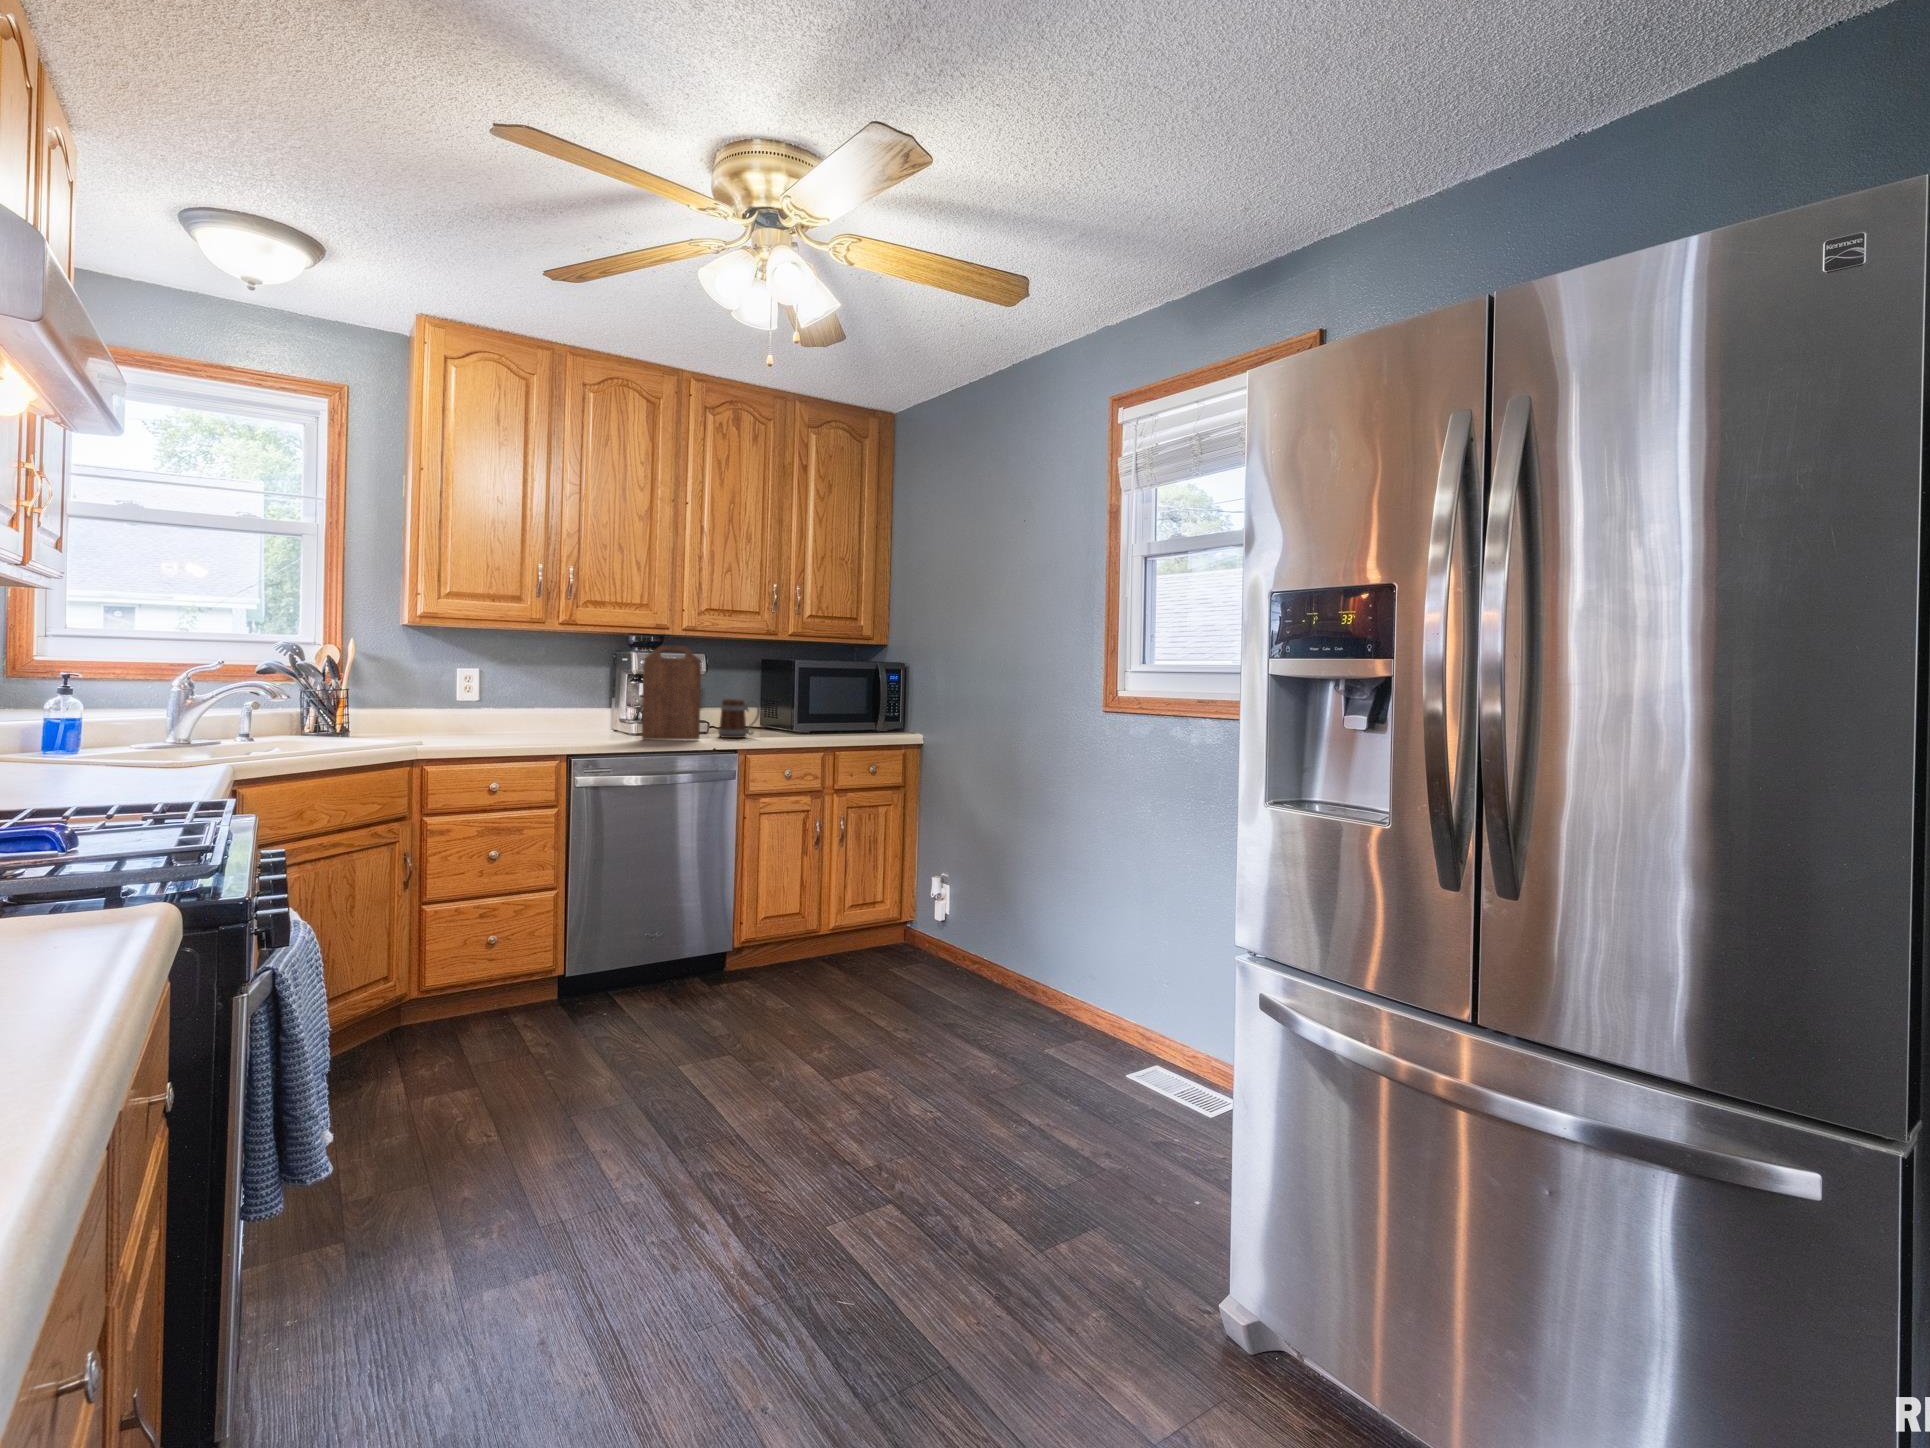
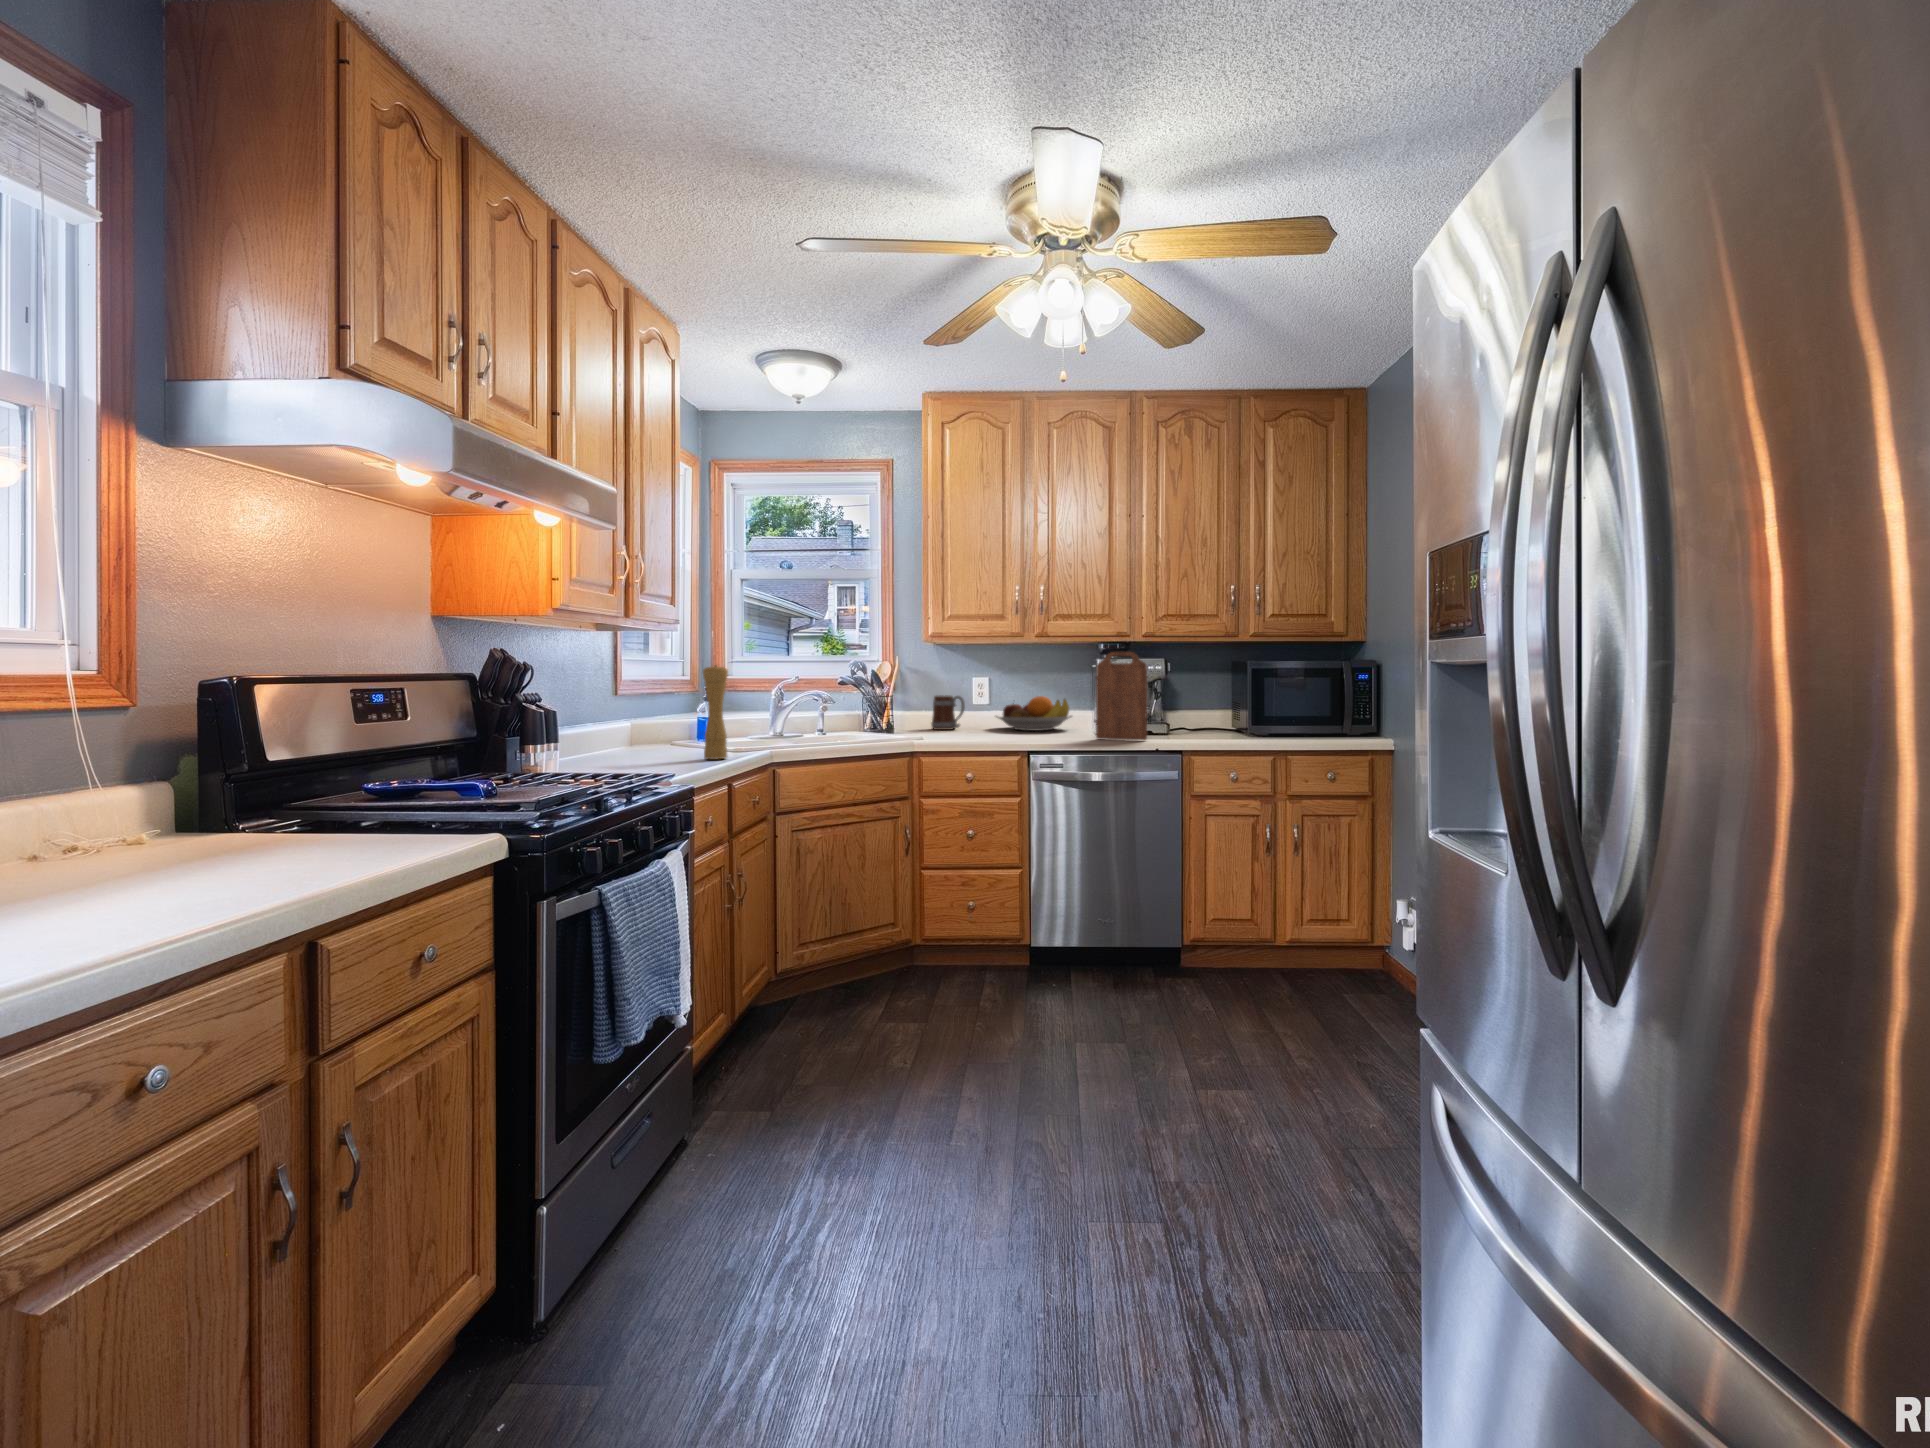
pepper mill: none [138,642,184,776] -> present [703,665,728,759]
fruit bowl: none [492,692,593,732] -> present [996,696,1072,731]
mug: present [718,699,760,738] -> present [931,695,965,730]

